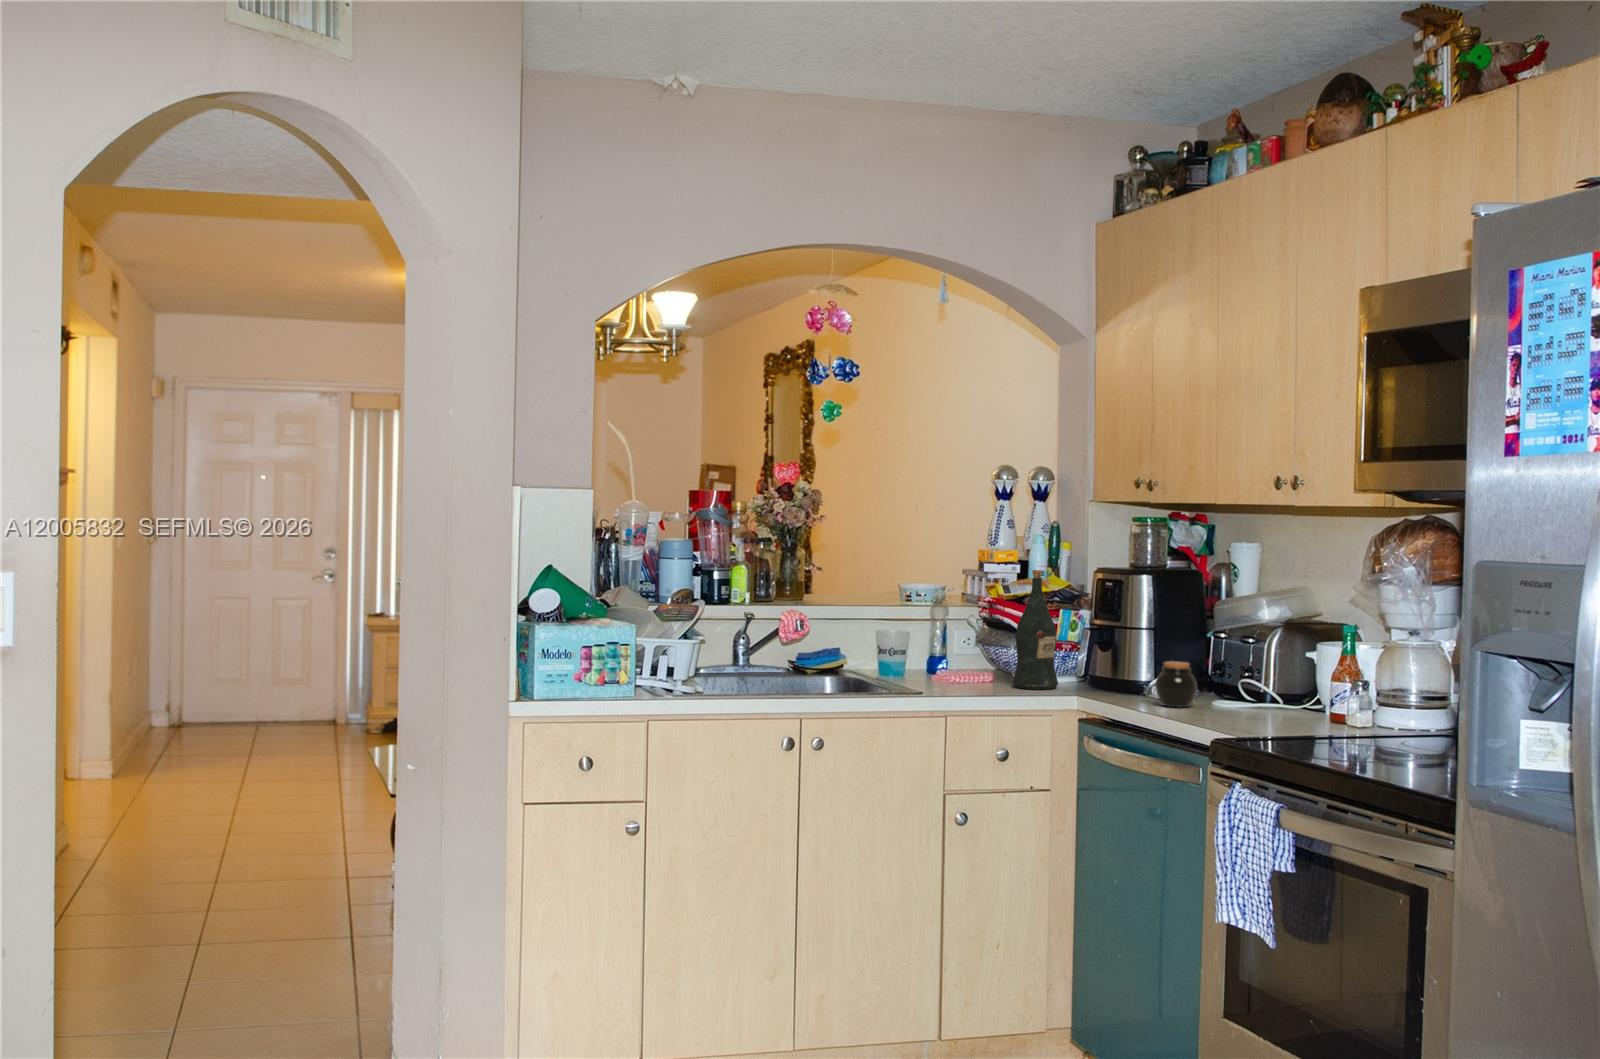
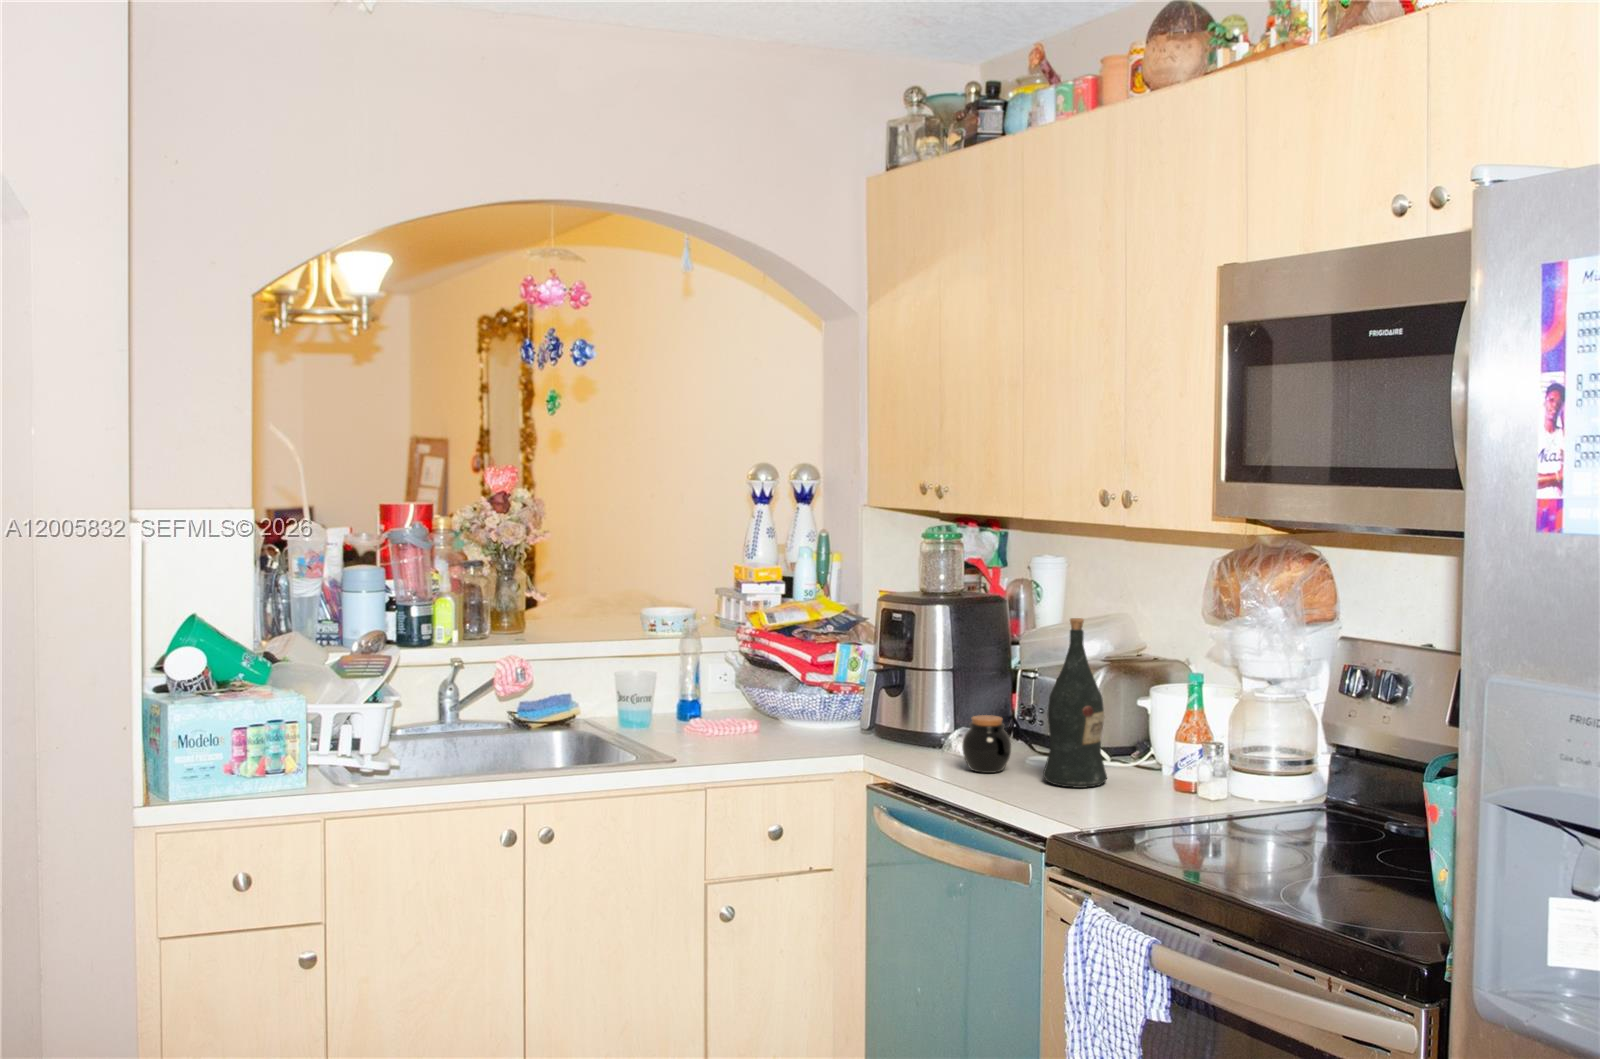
wine bottle: present [1012,570,1058,689] -> present [1043,618,1107,788]

